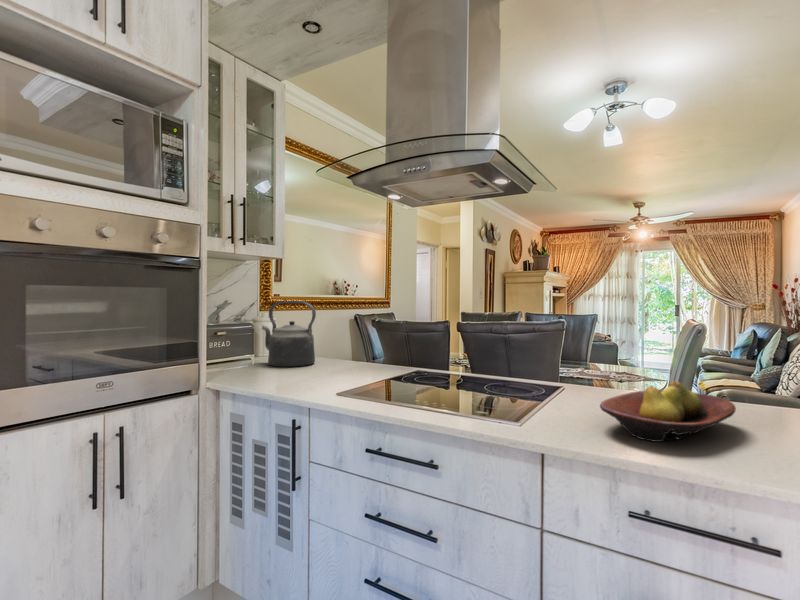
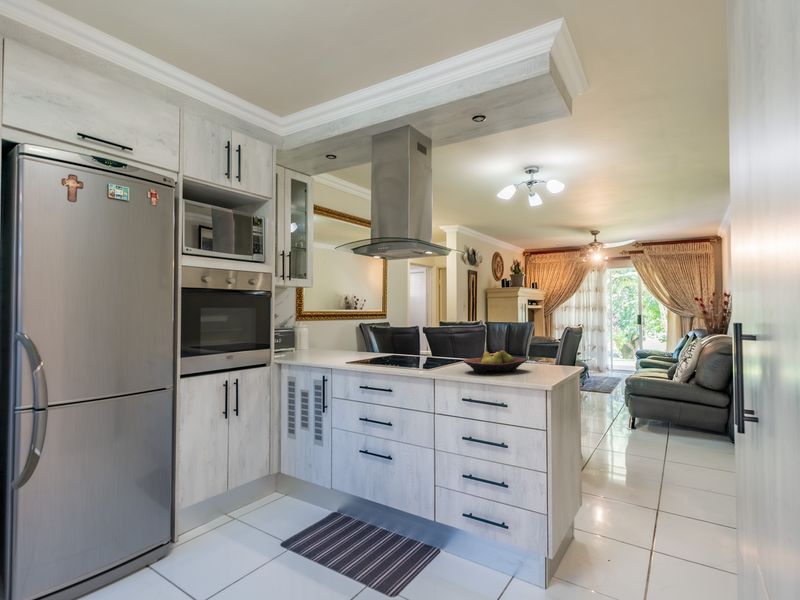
kettle: present [262,301,316,367] -> none [299,314,333,354]

